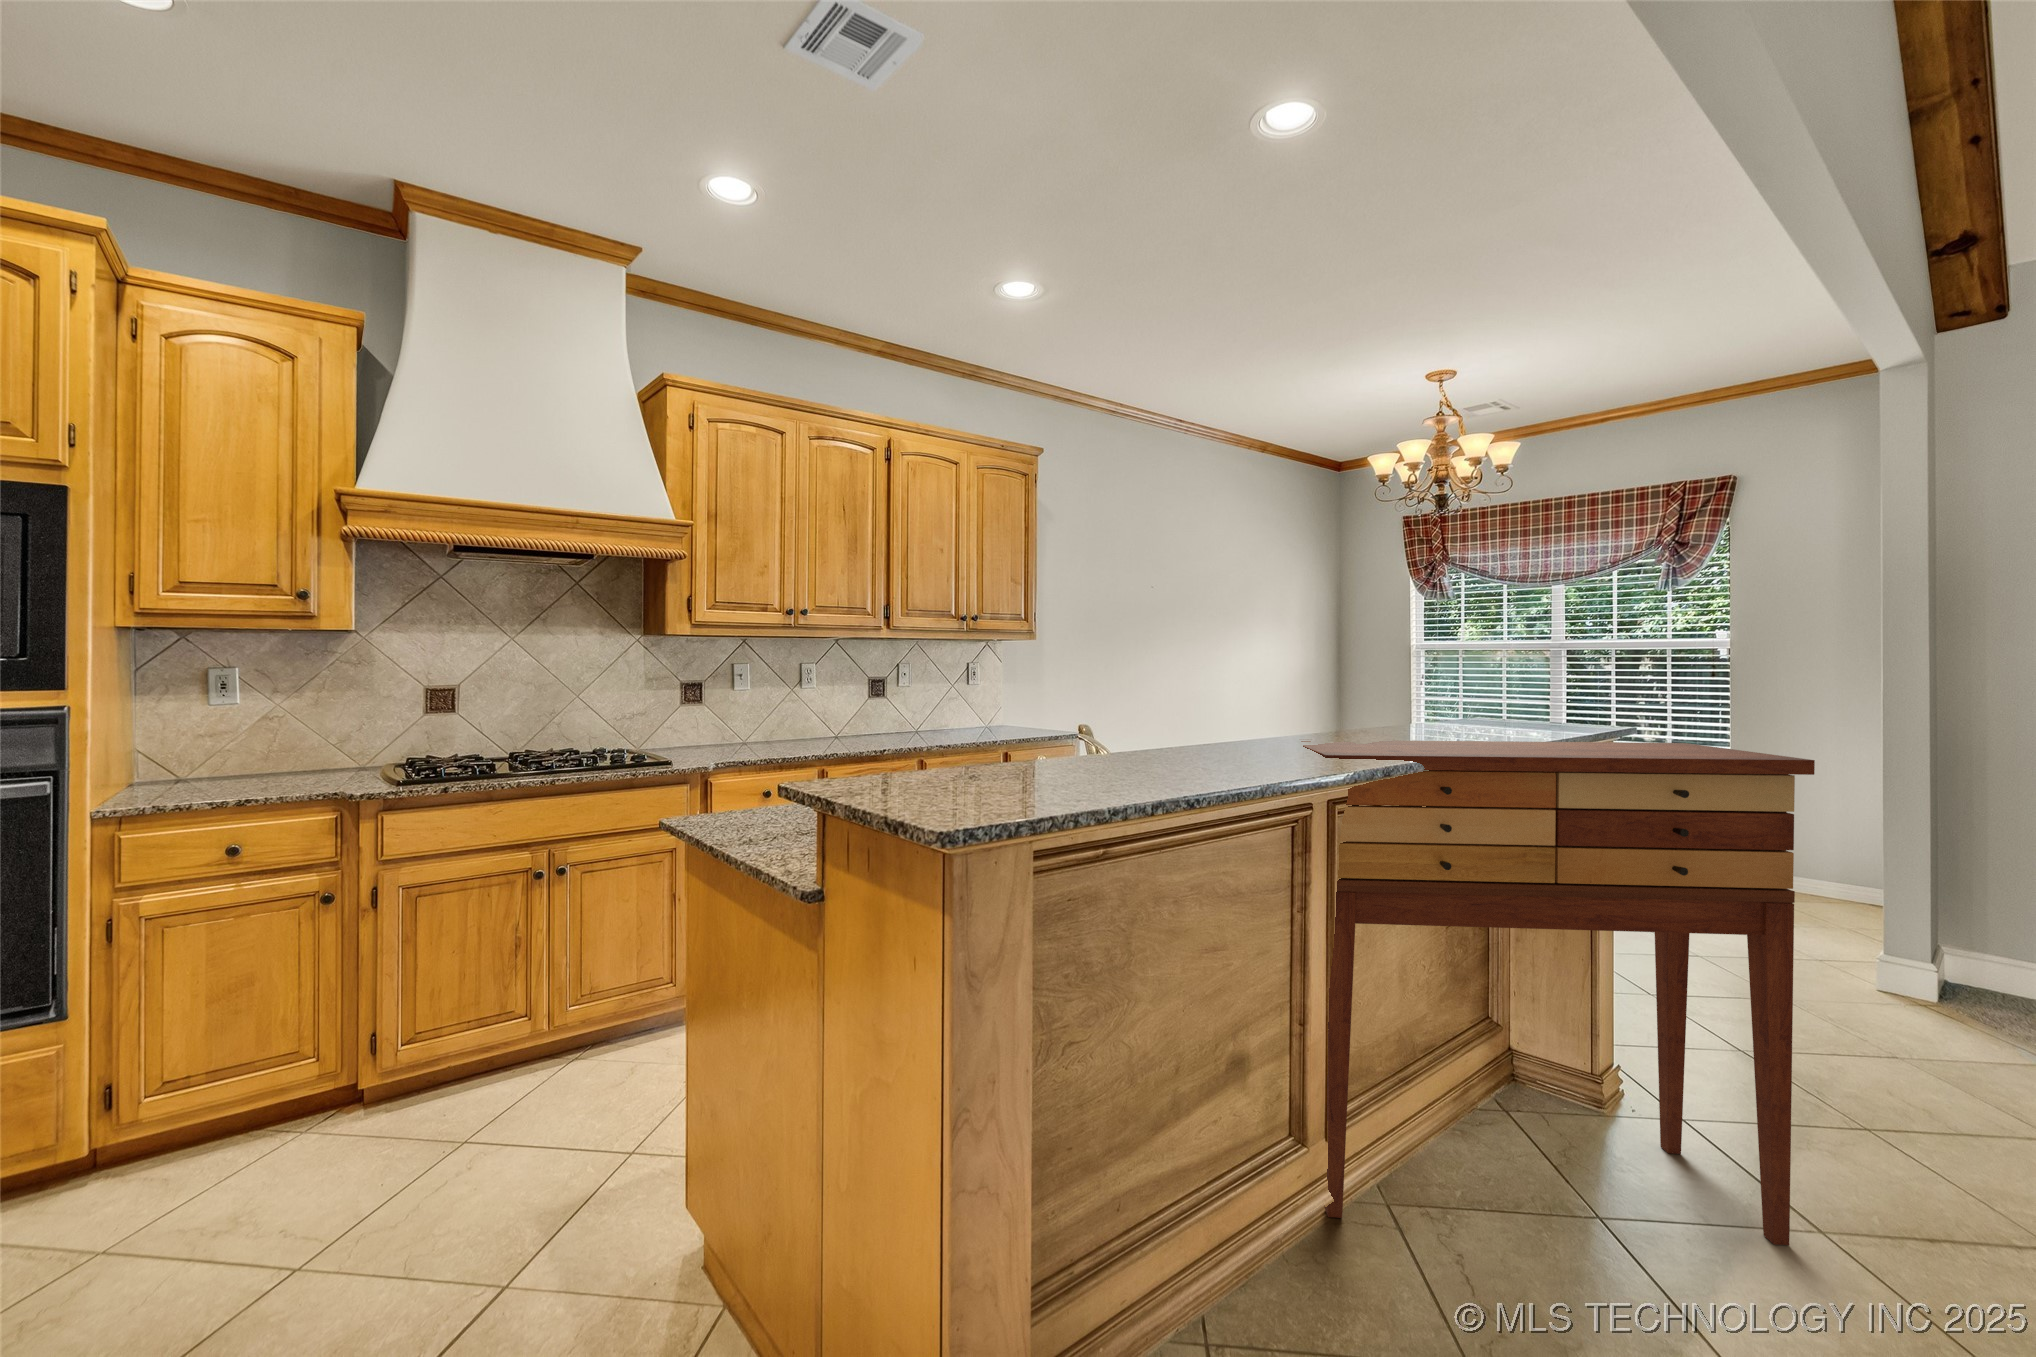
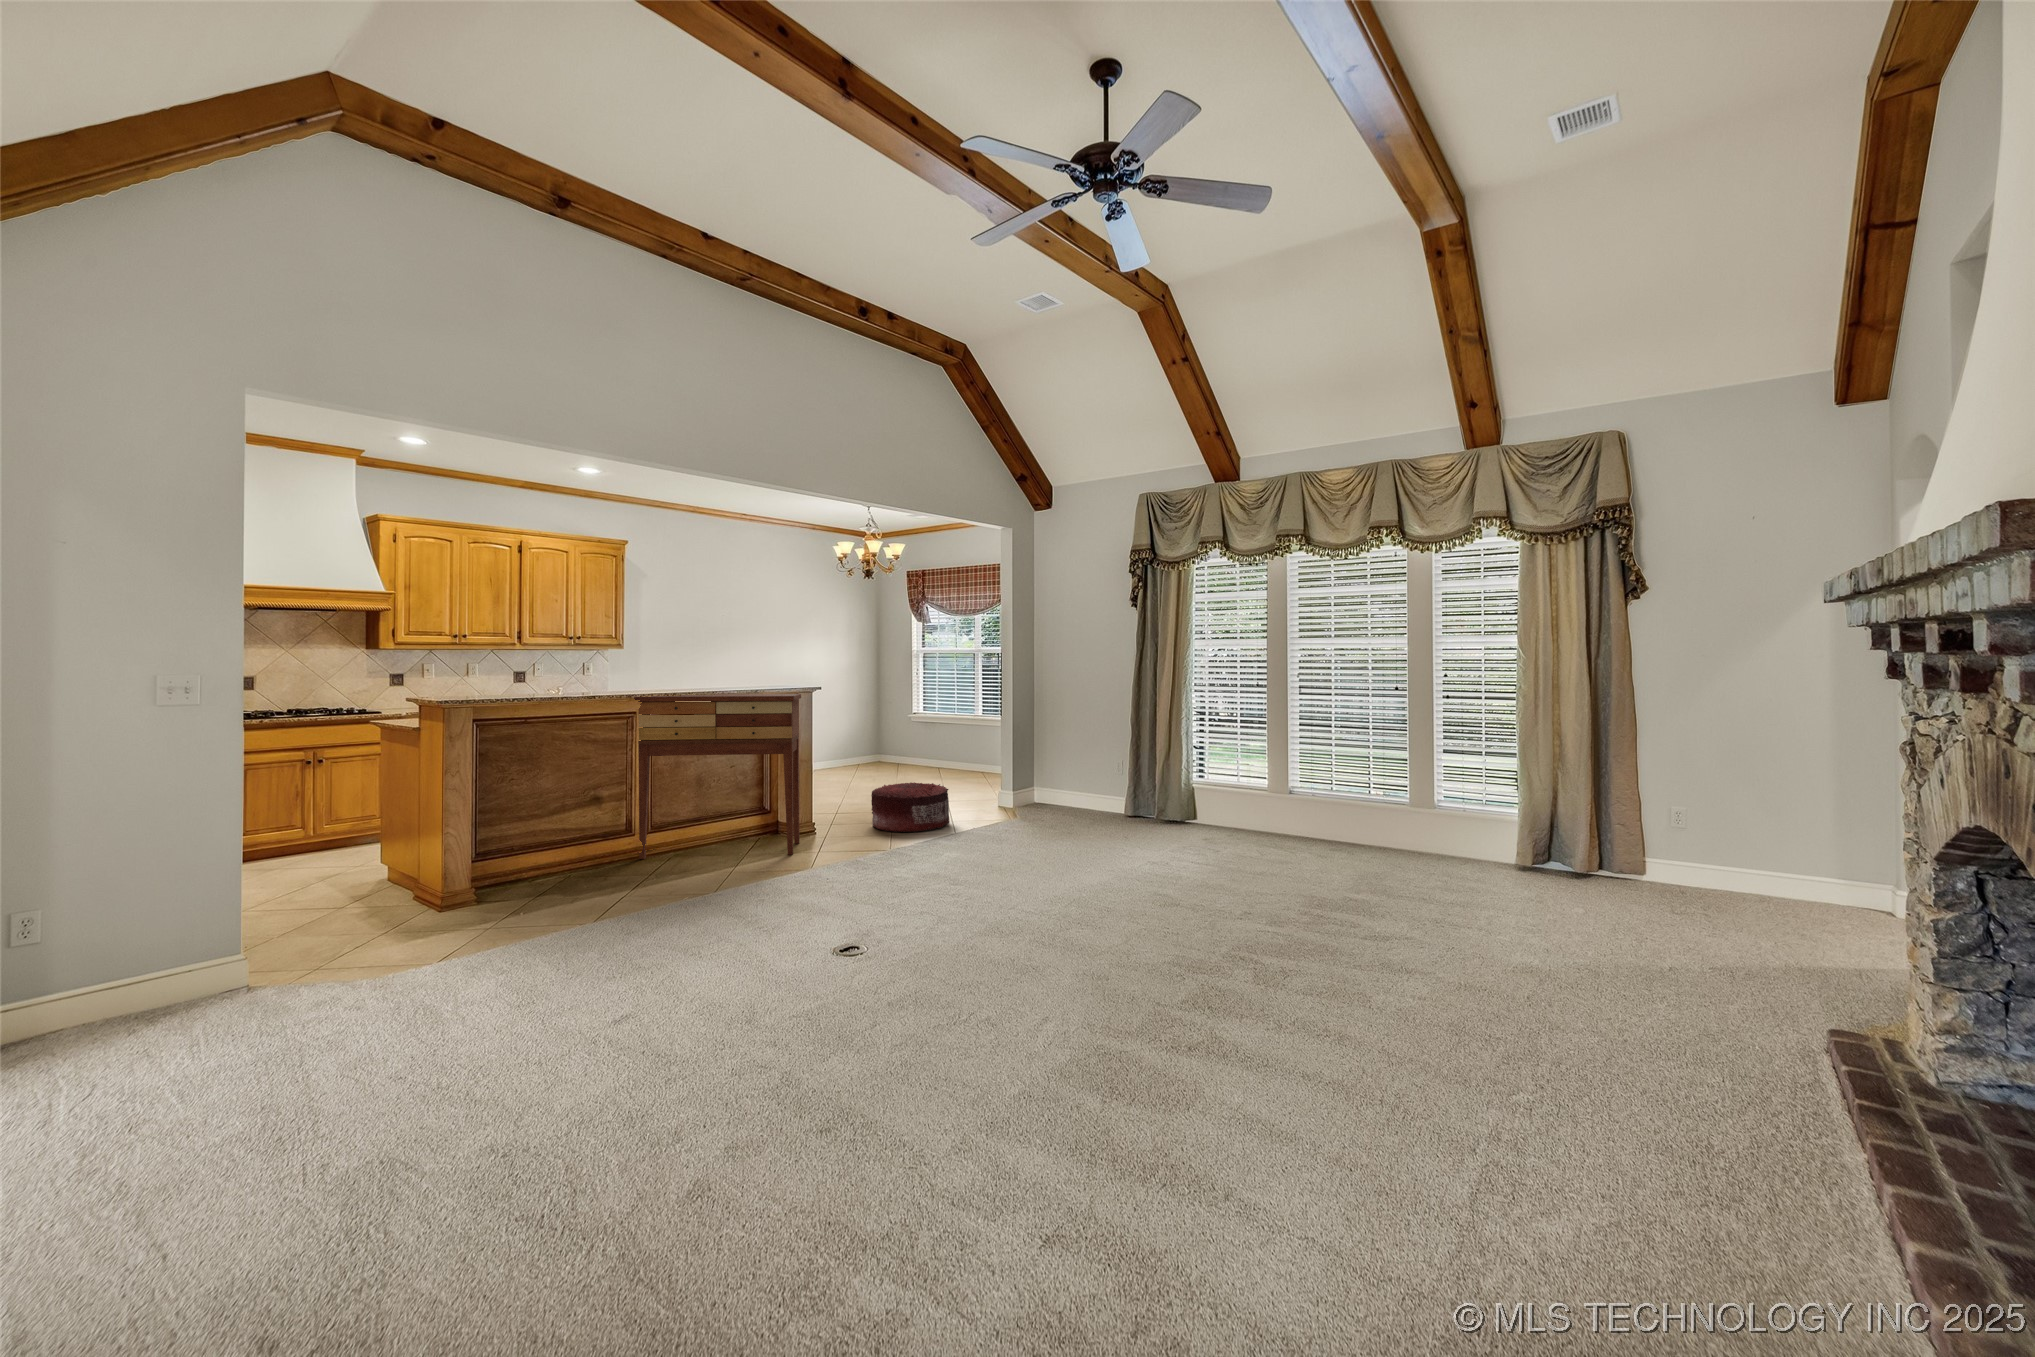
pouf: none [1706,942,1981,1112] -> present [871,782,950,832]

